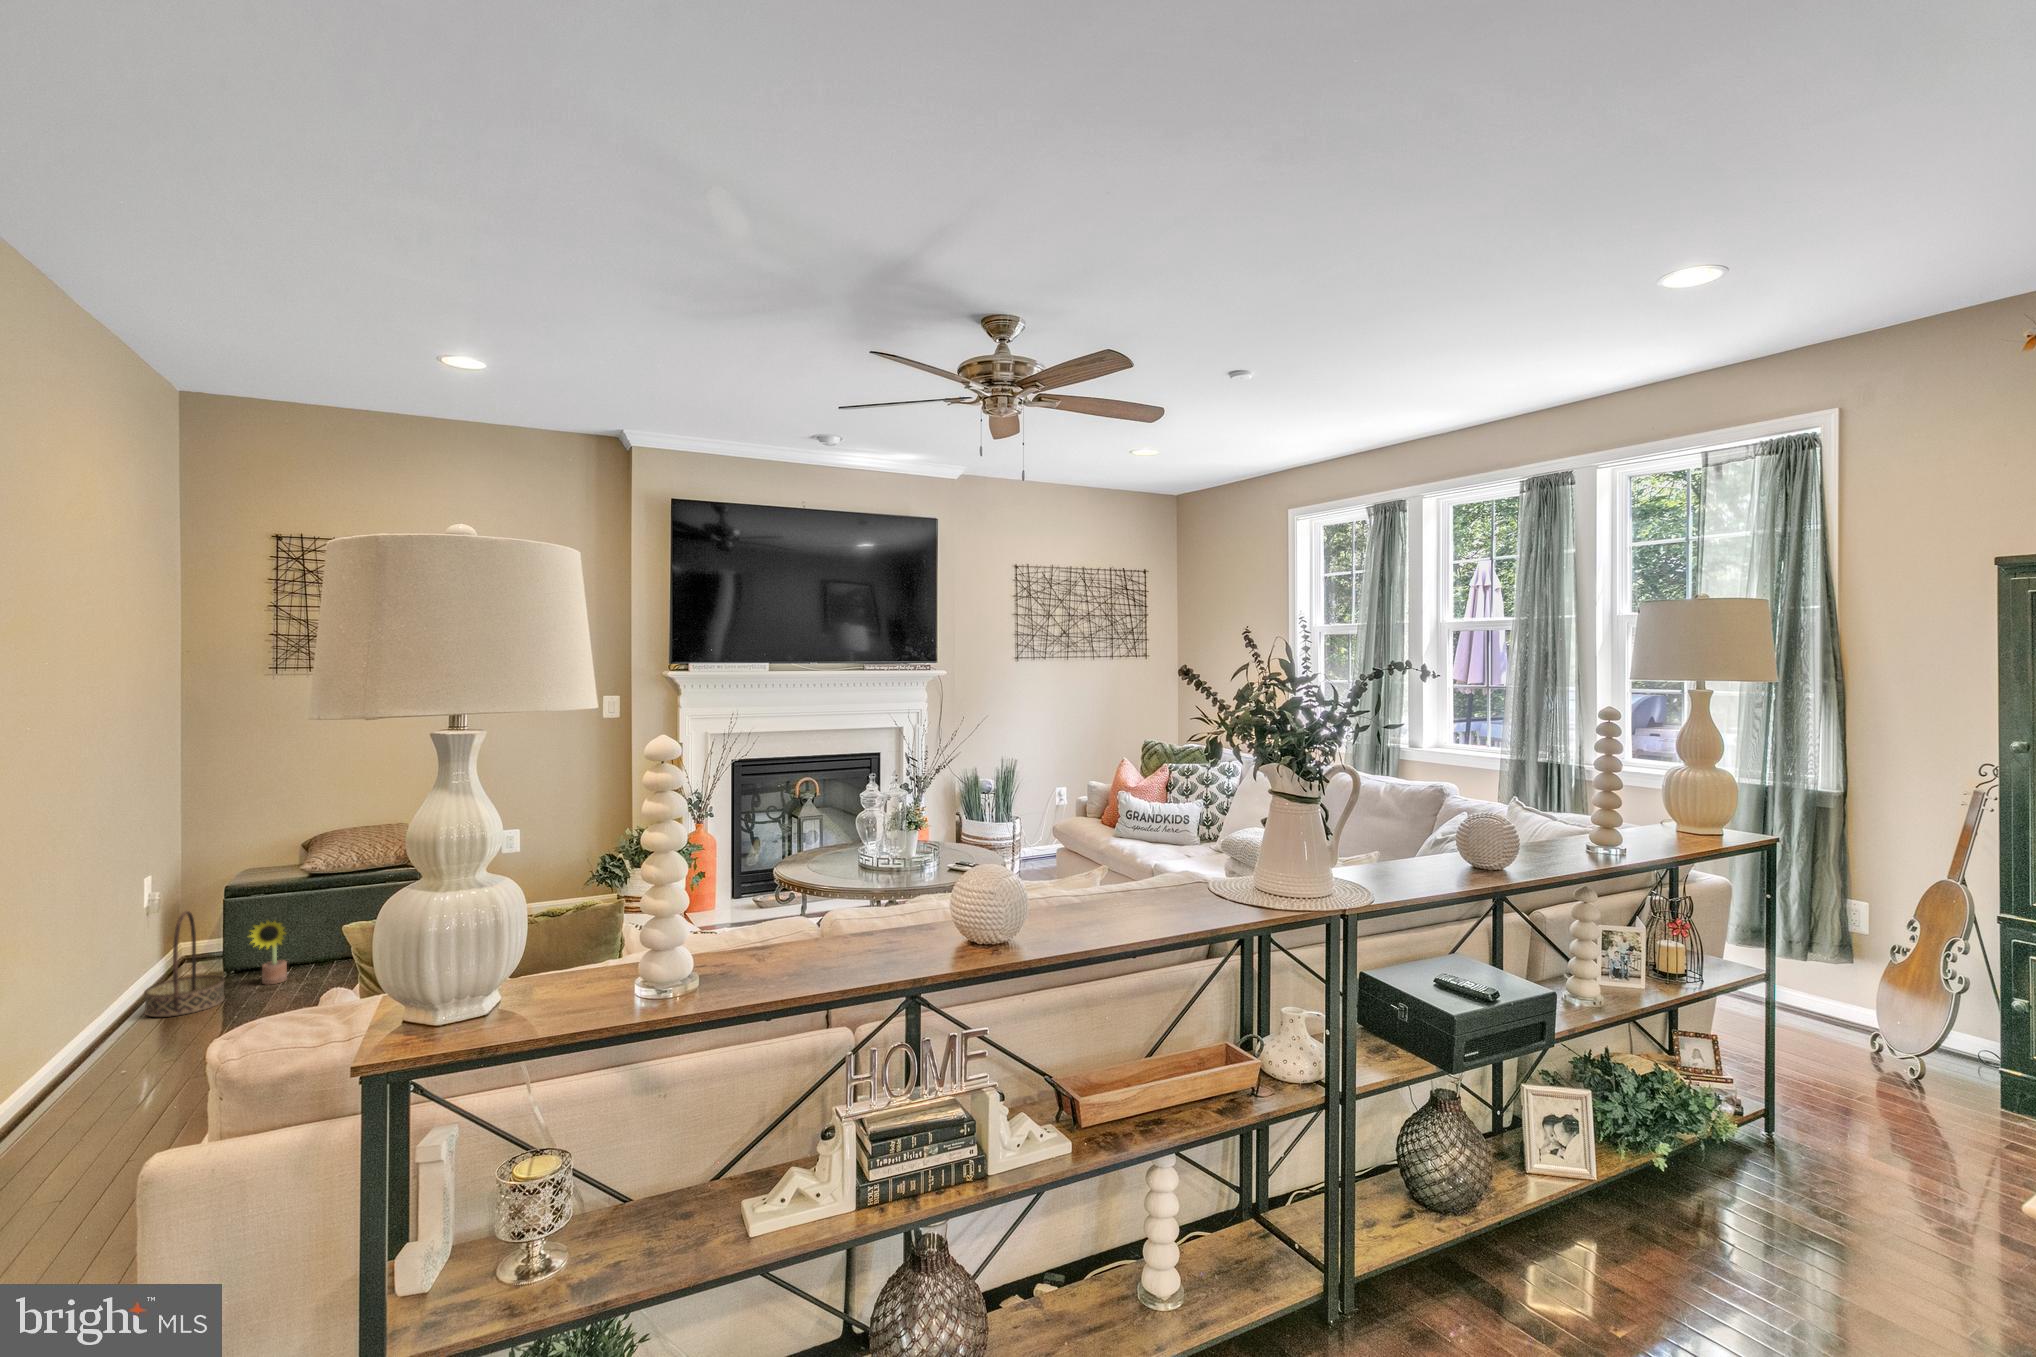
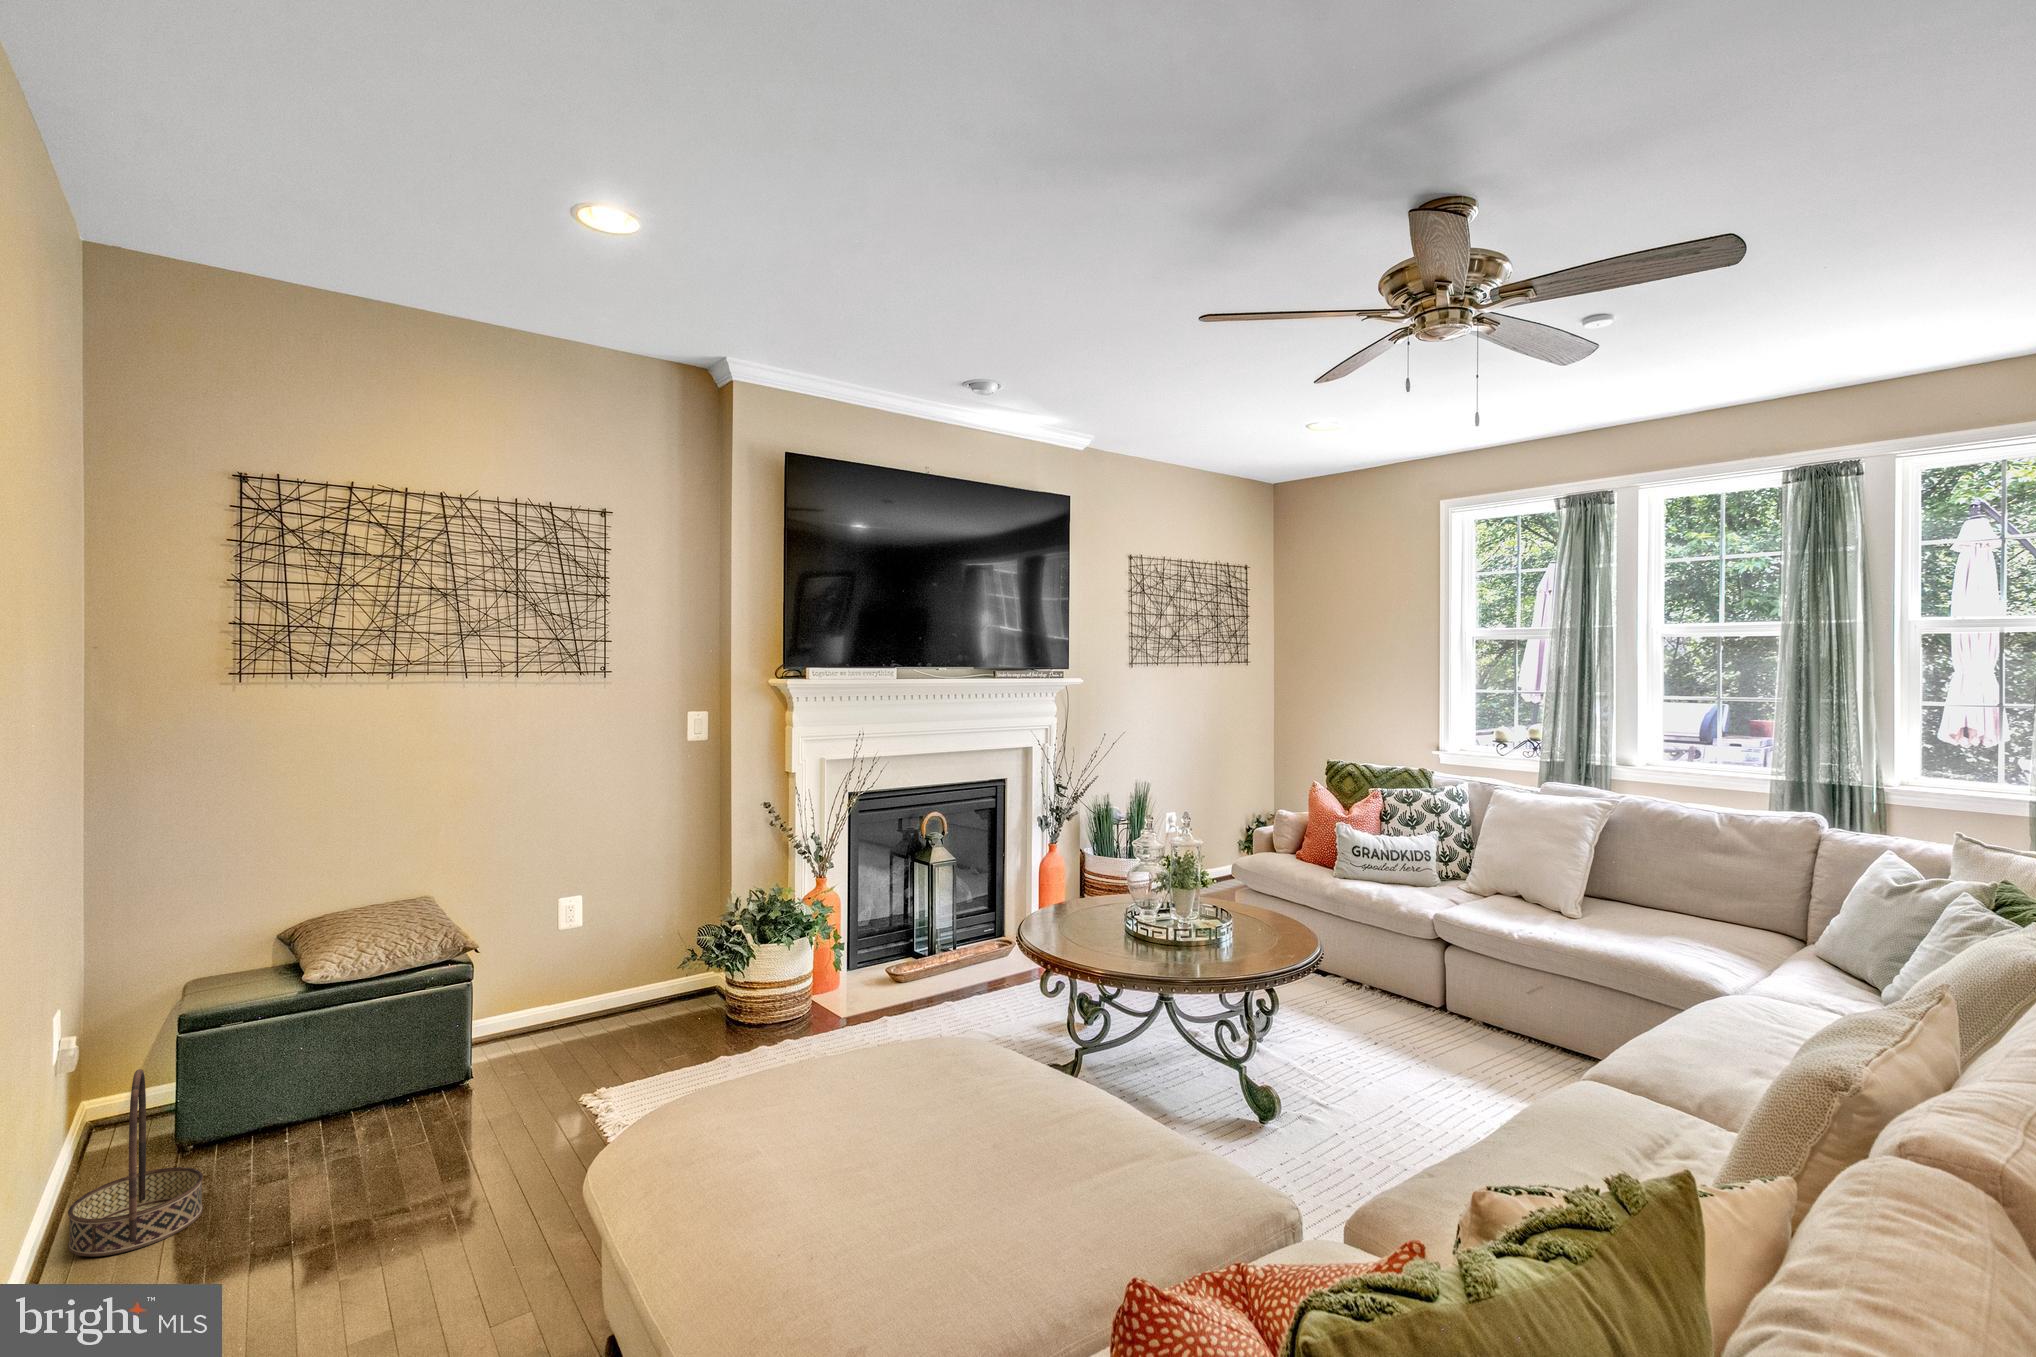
decorative plant: present [250,921,287,984] -> none [230,1069,296,1170]

